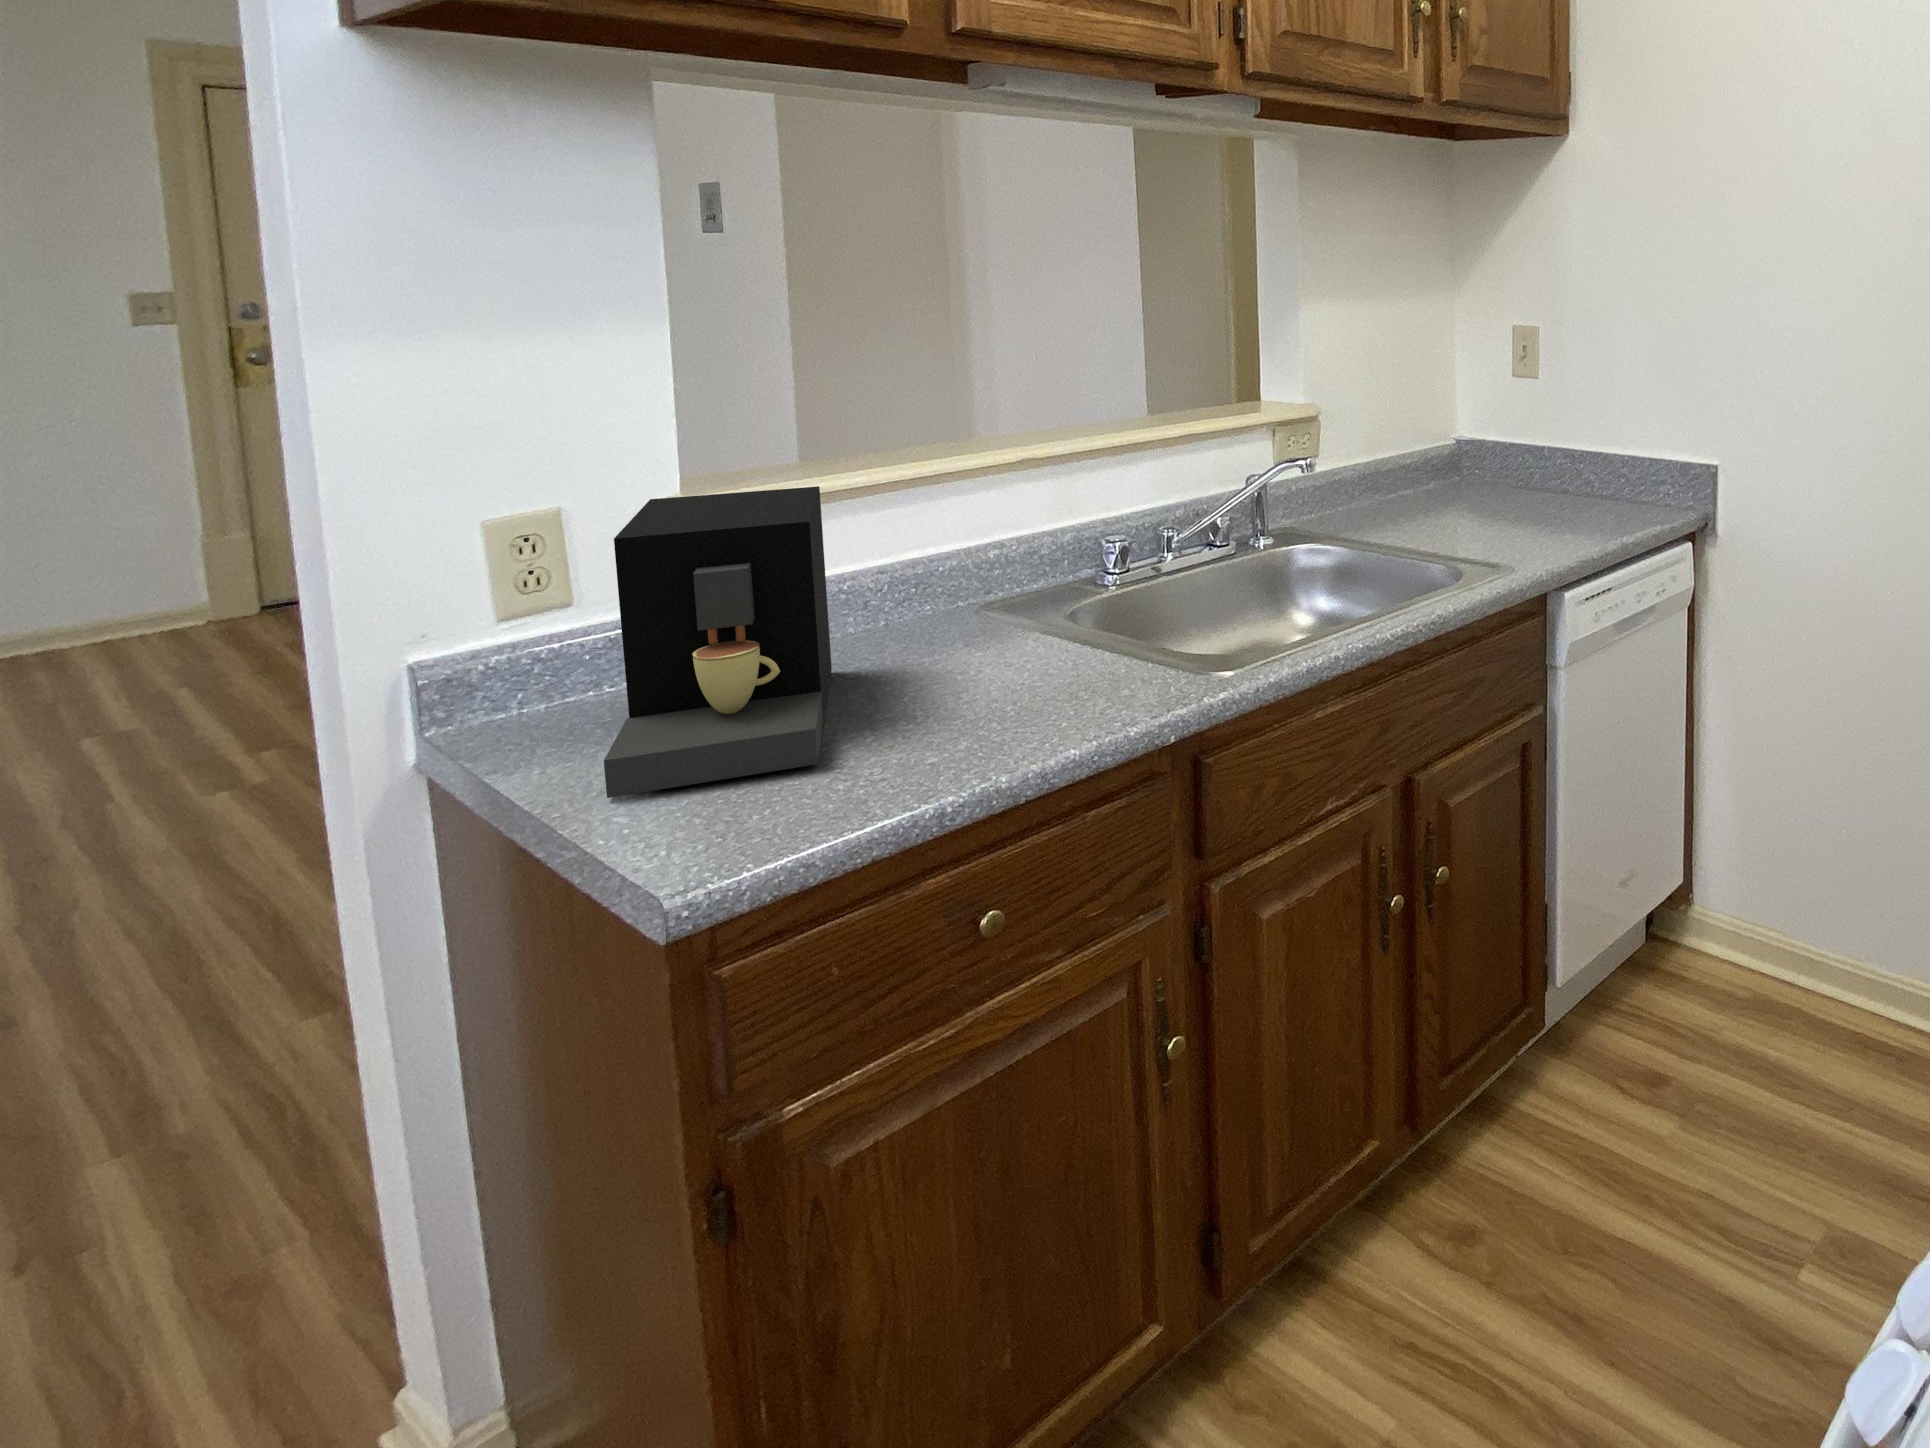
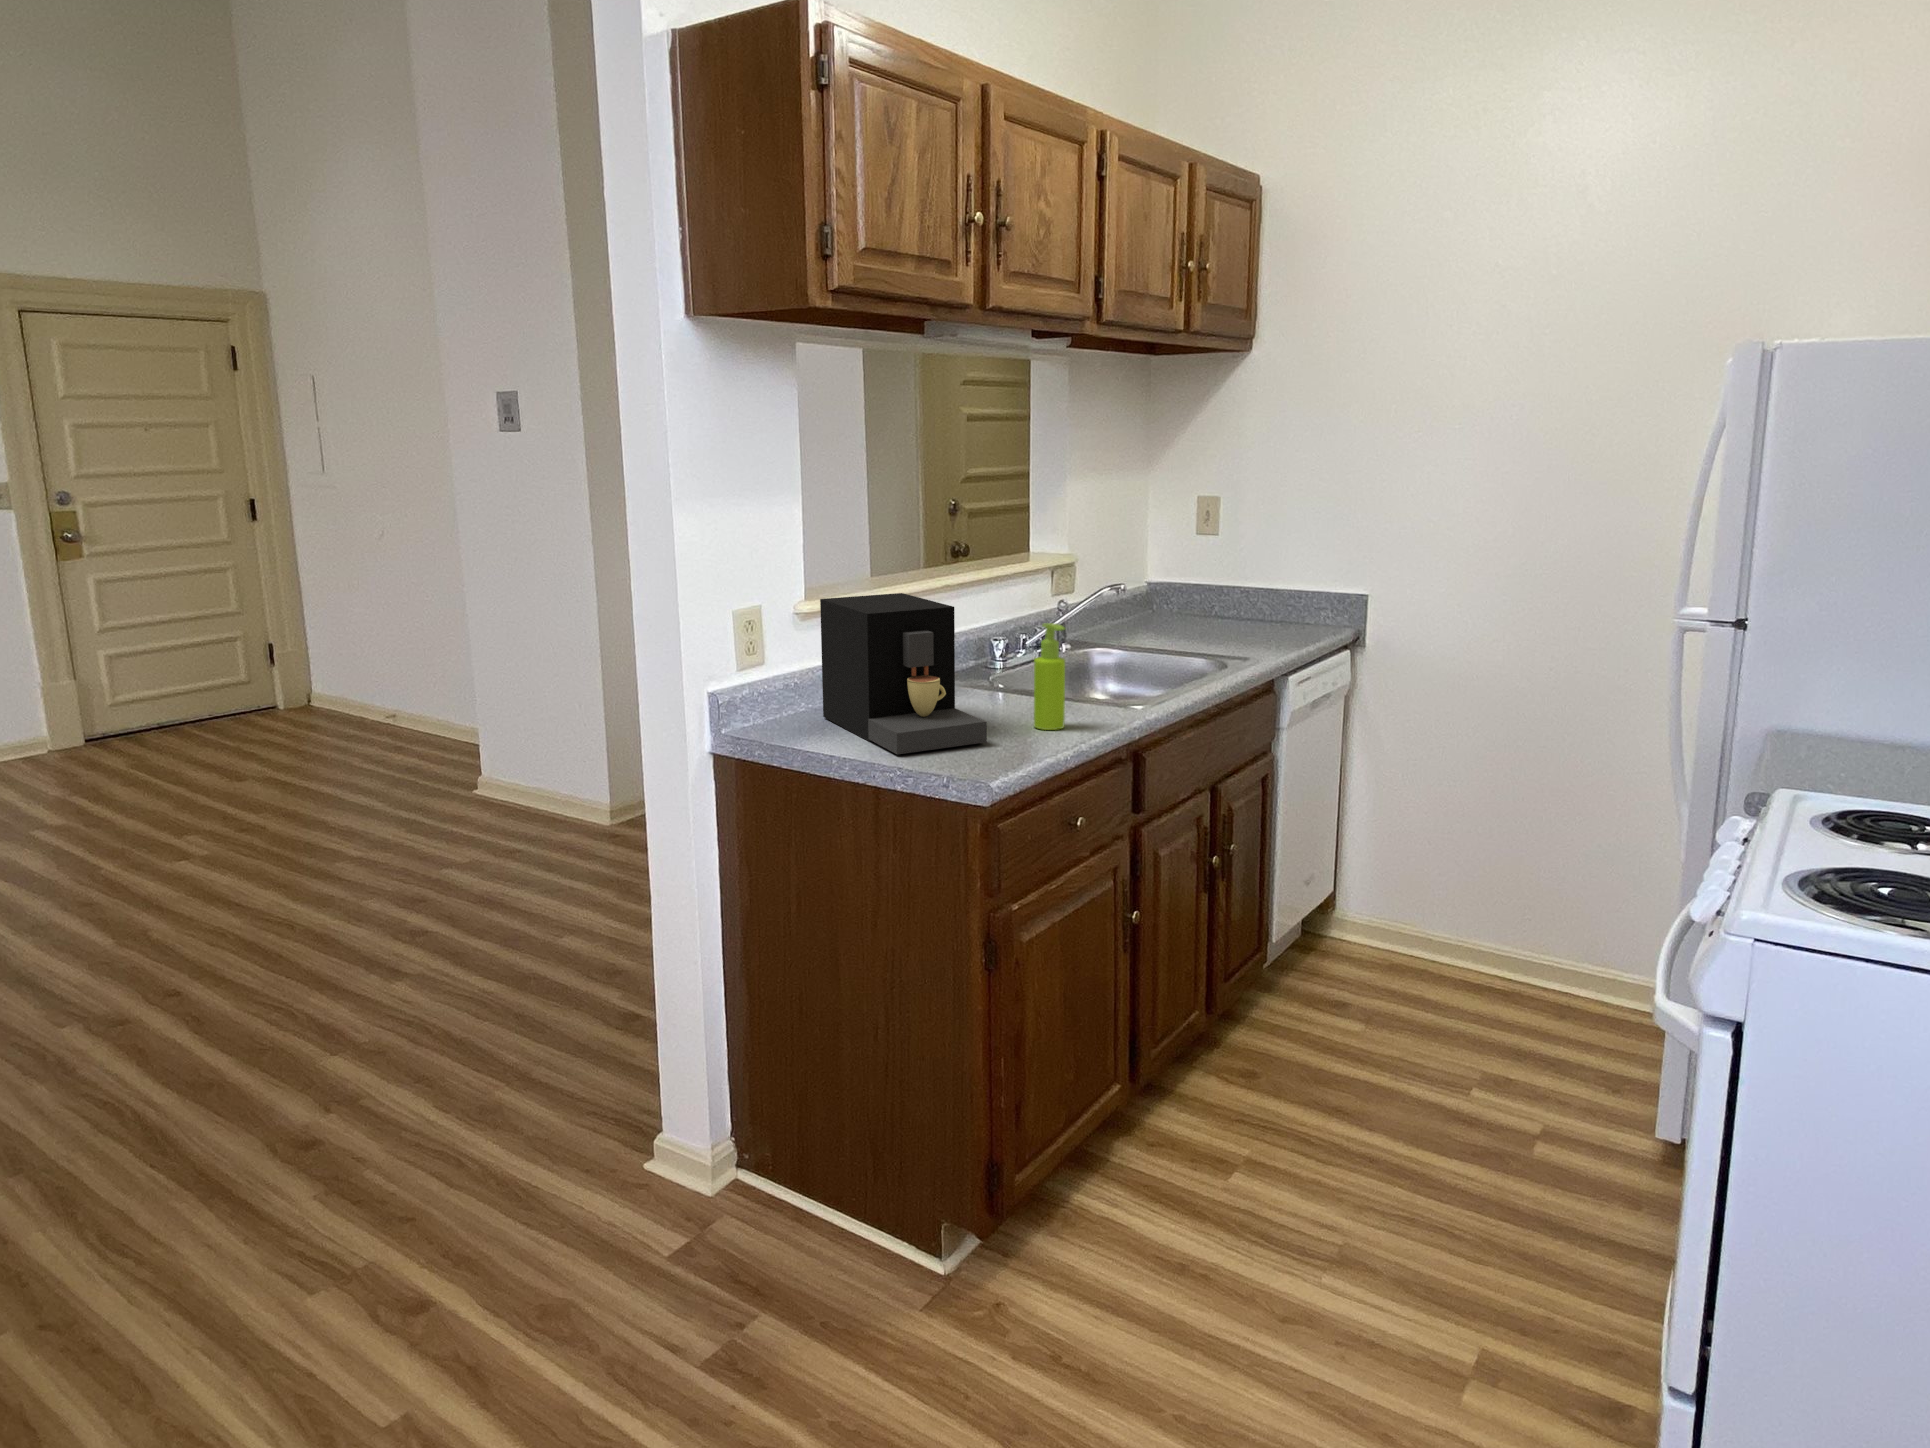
soap dispenser: none [964,546,1026,728] -> present [1034,623,1065,730]

